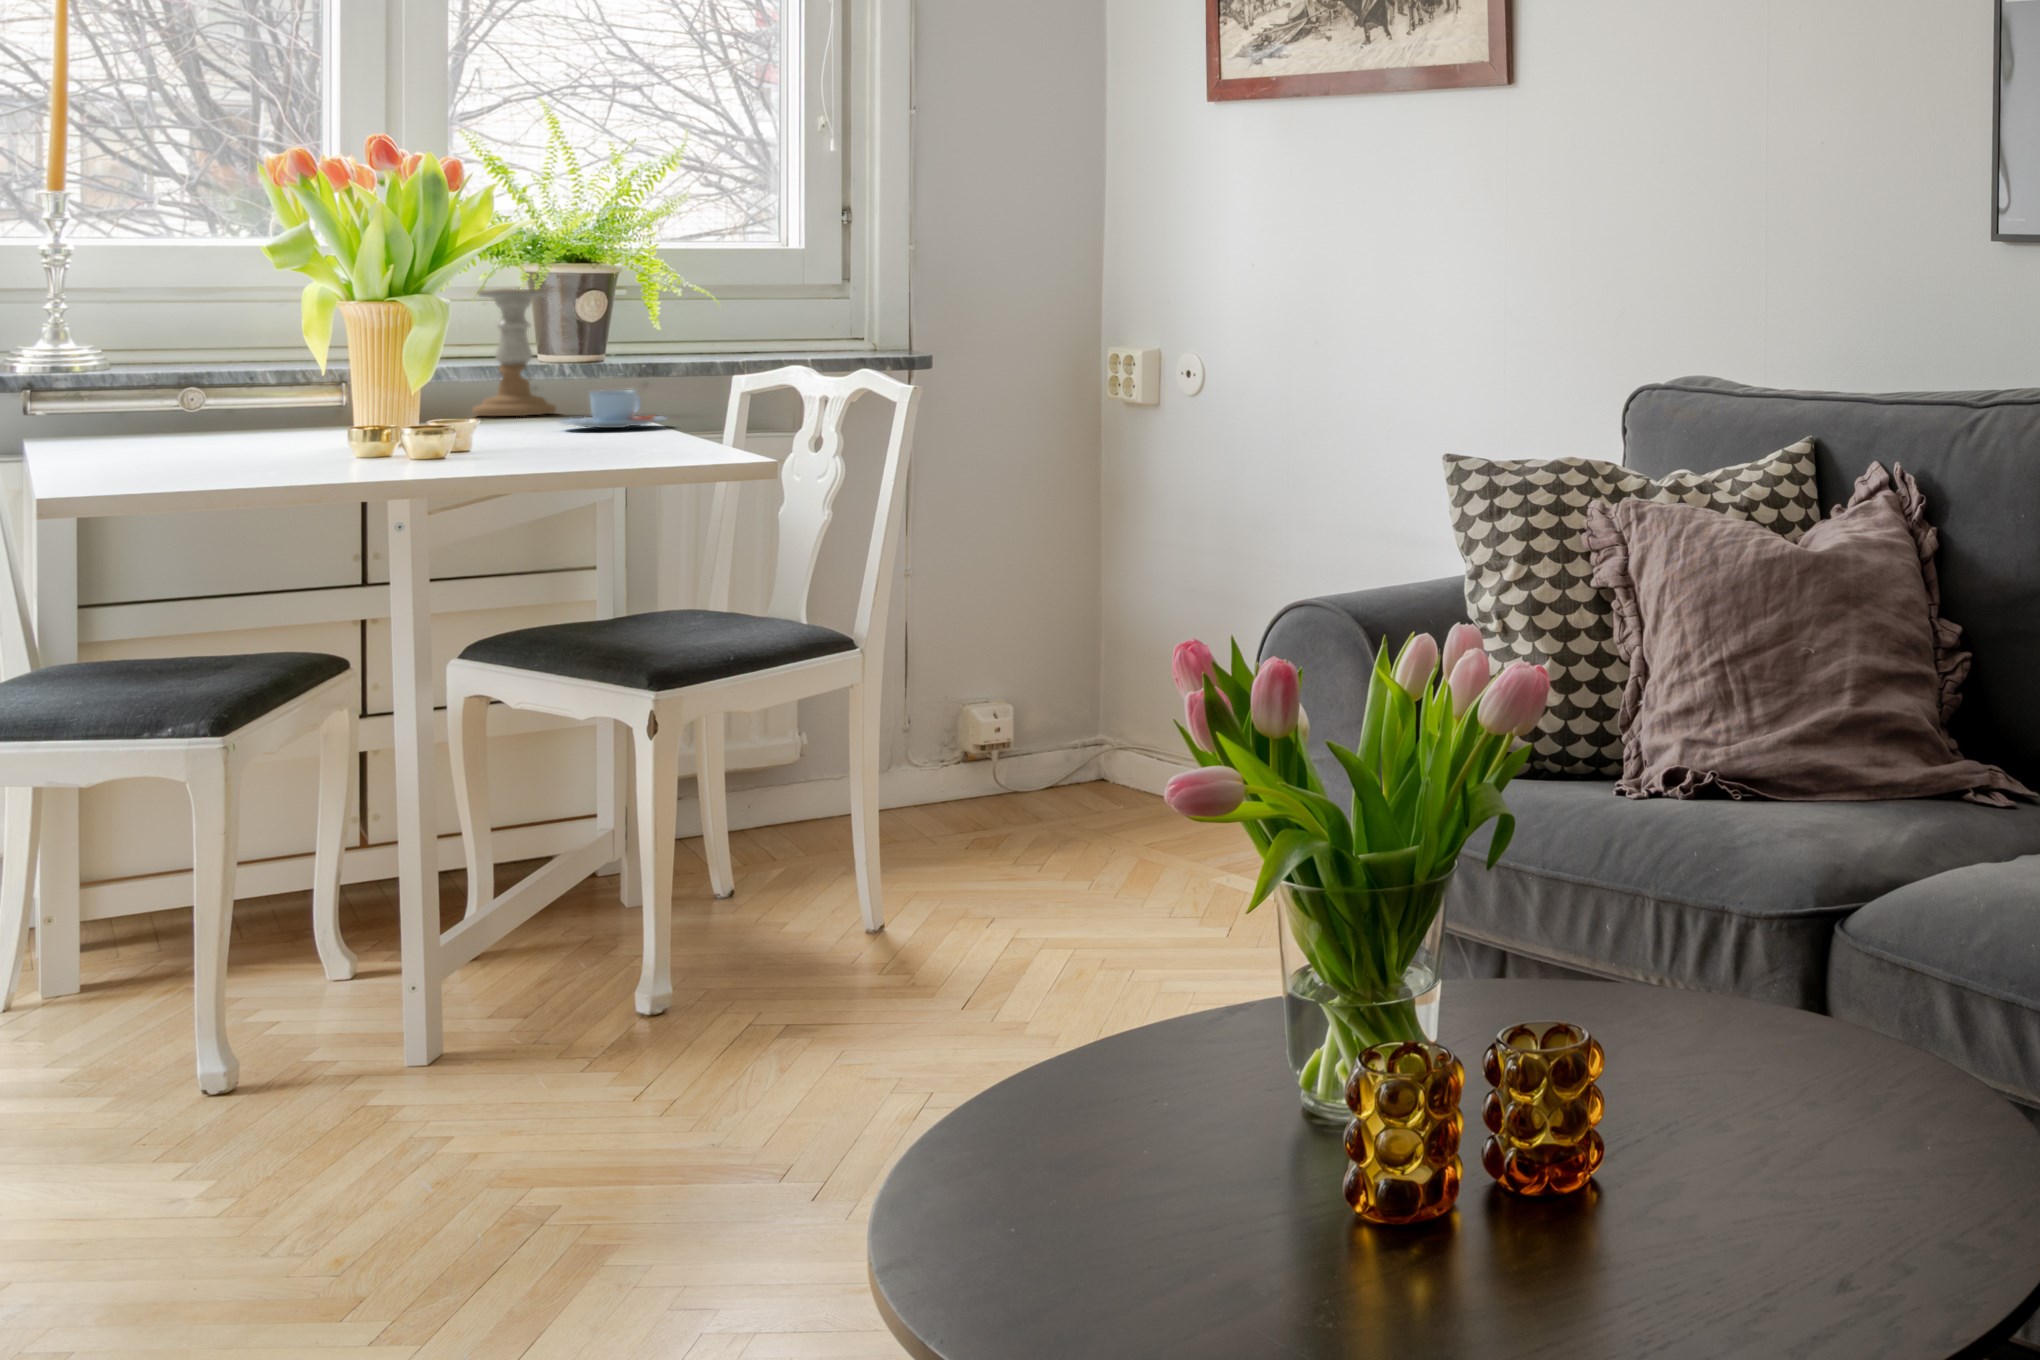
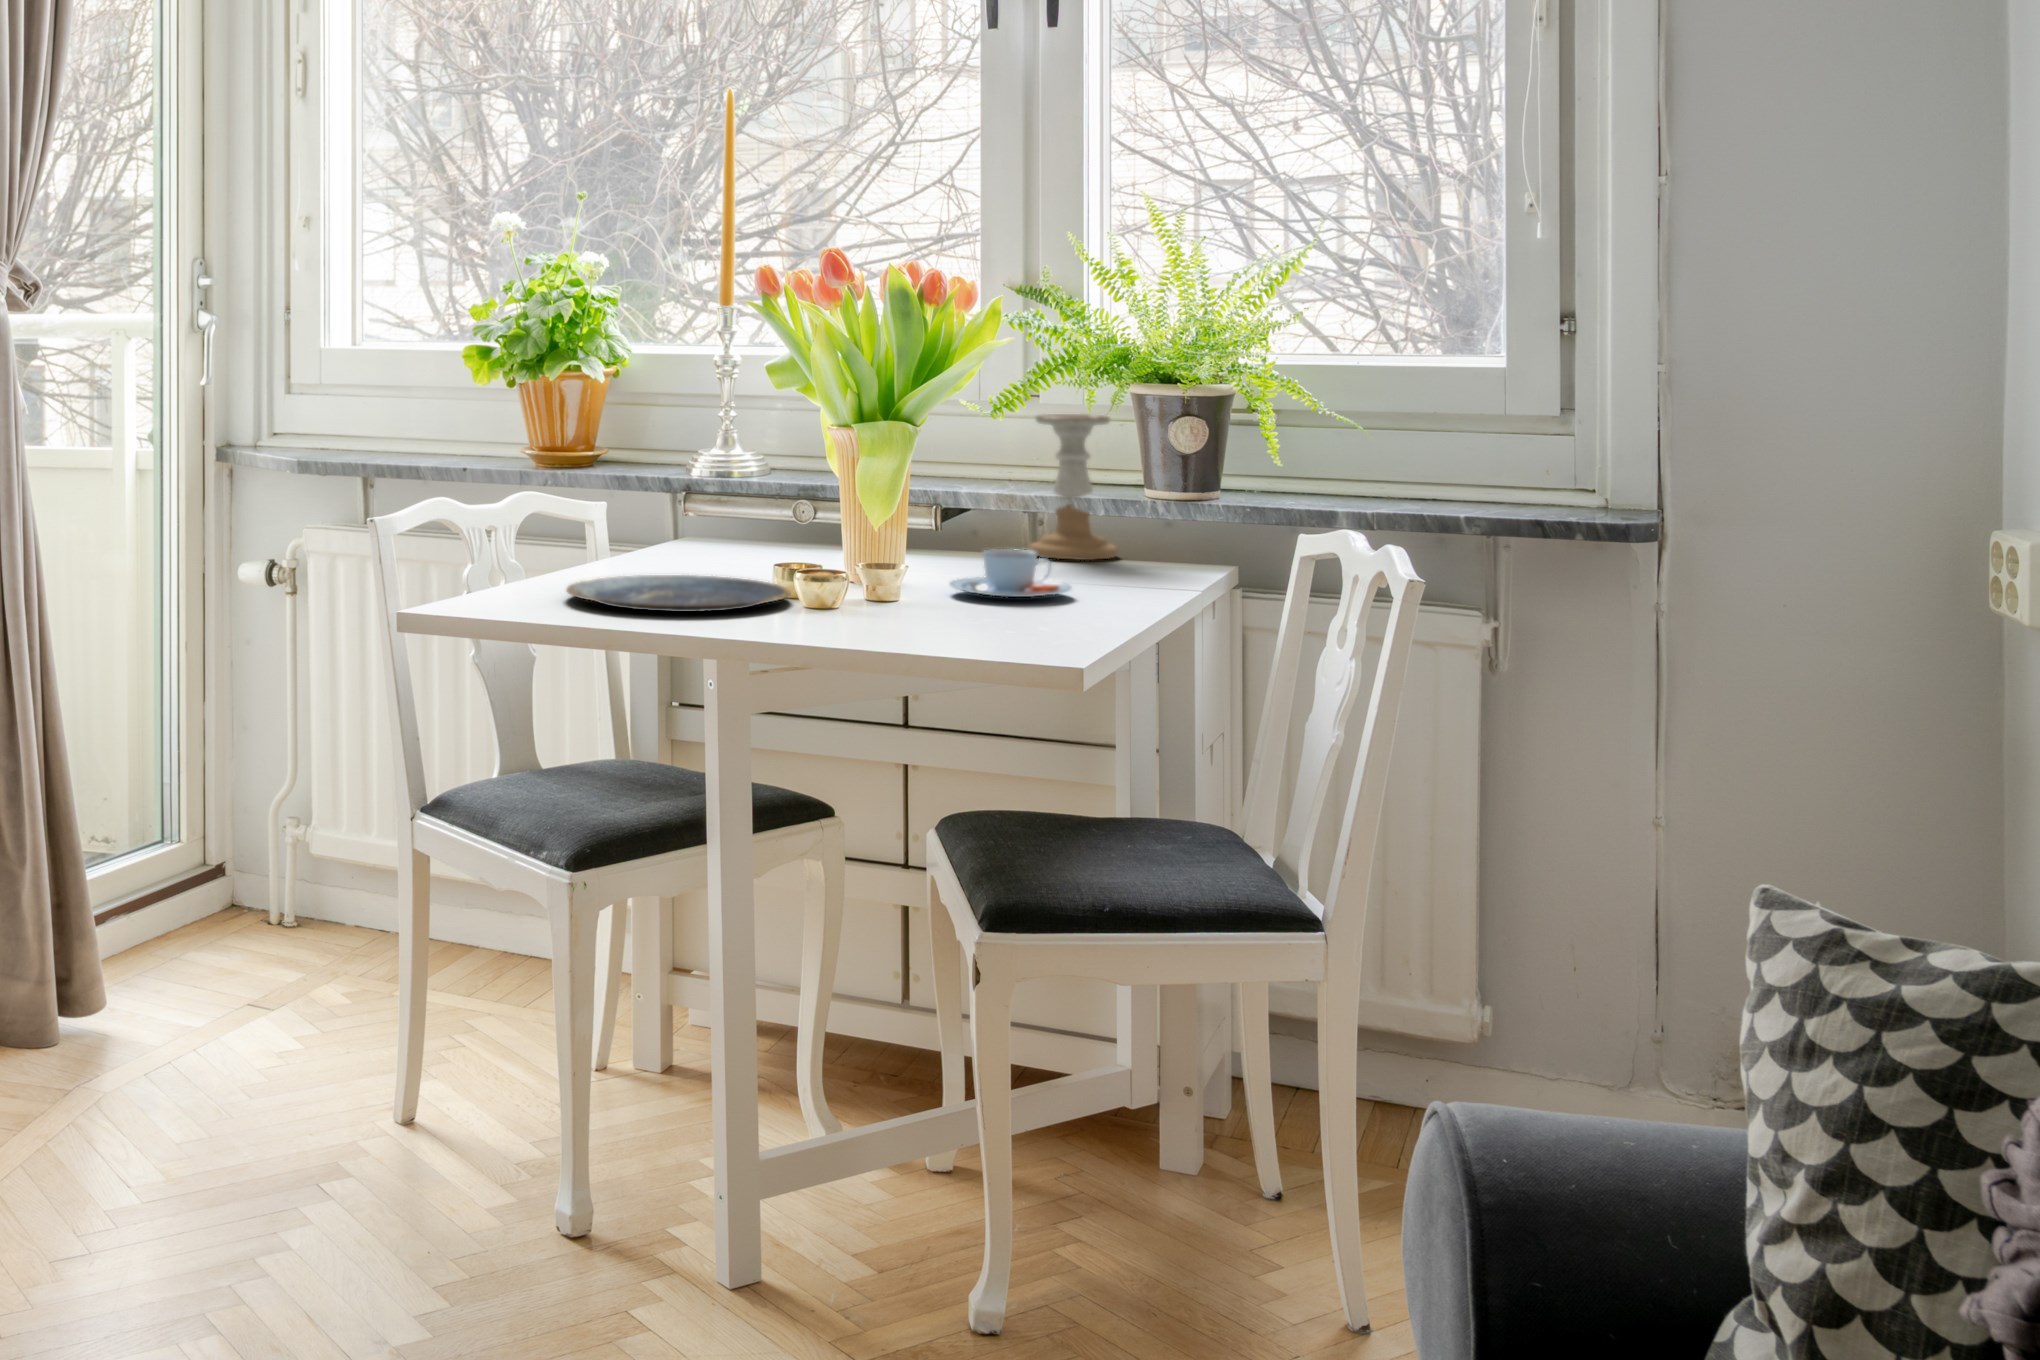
plate: none [257,433,500,457] -> present [567,575,791,612]

